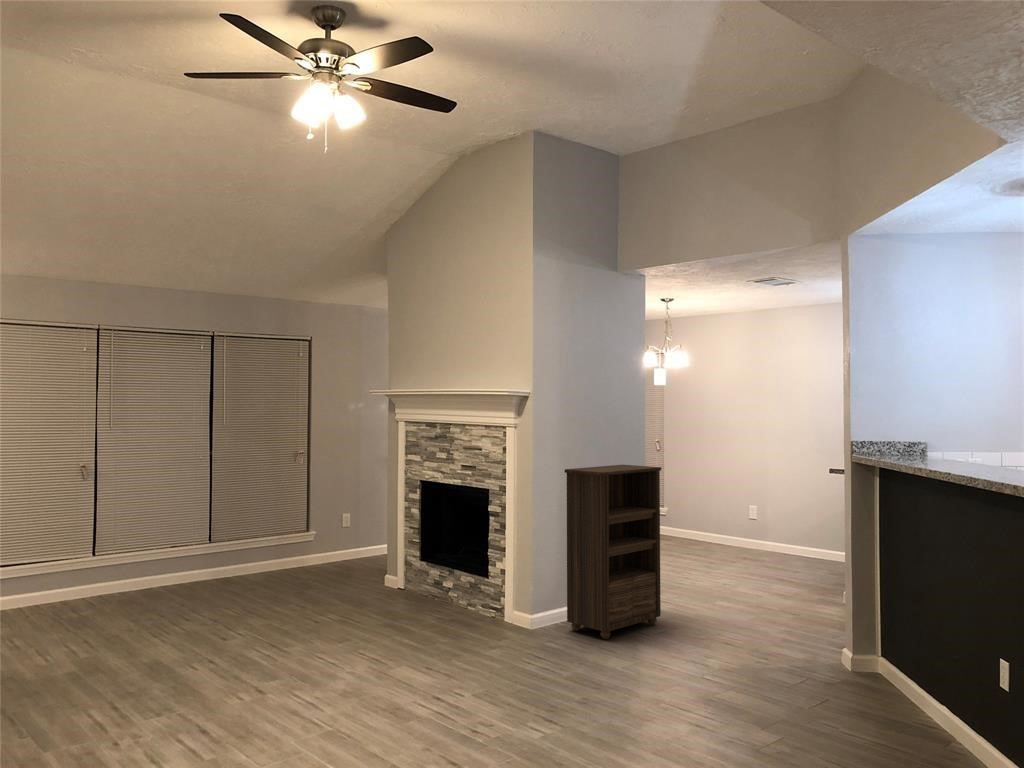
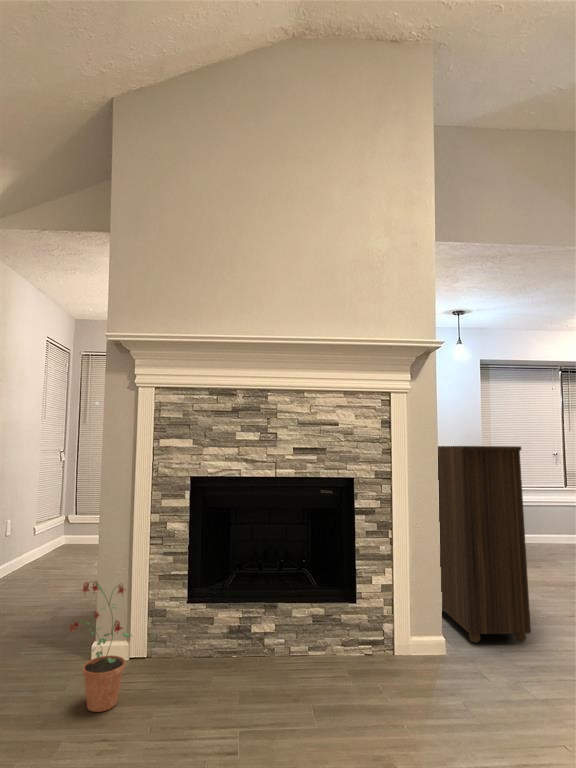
potted plant: none [337,534,370,599] -> present [70,581,132,712]

